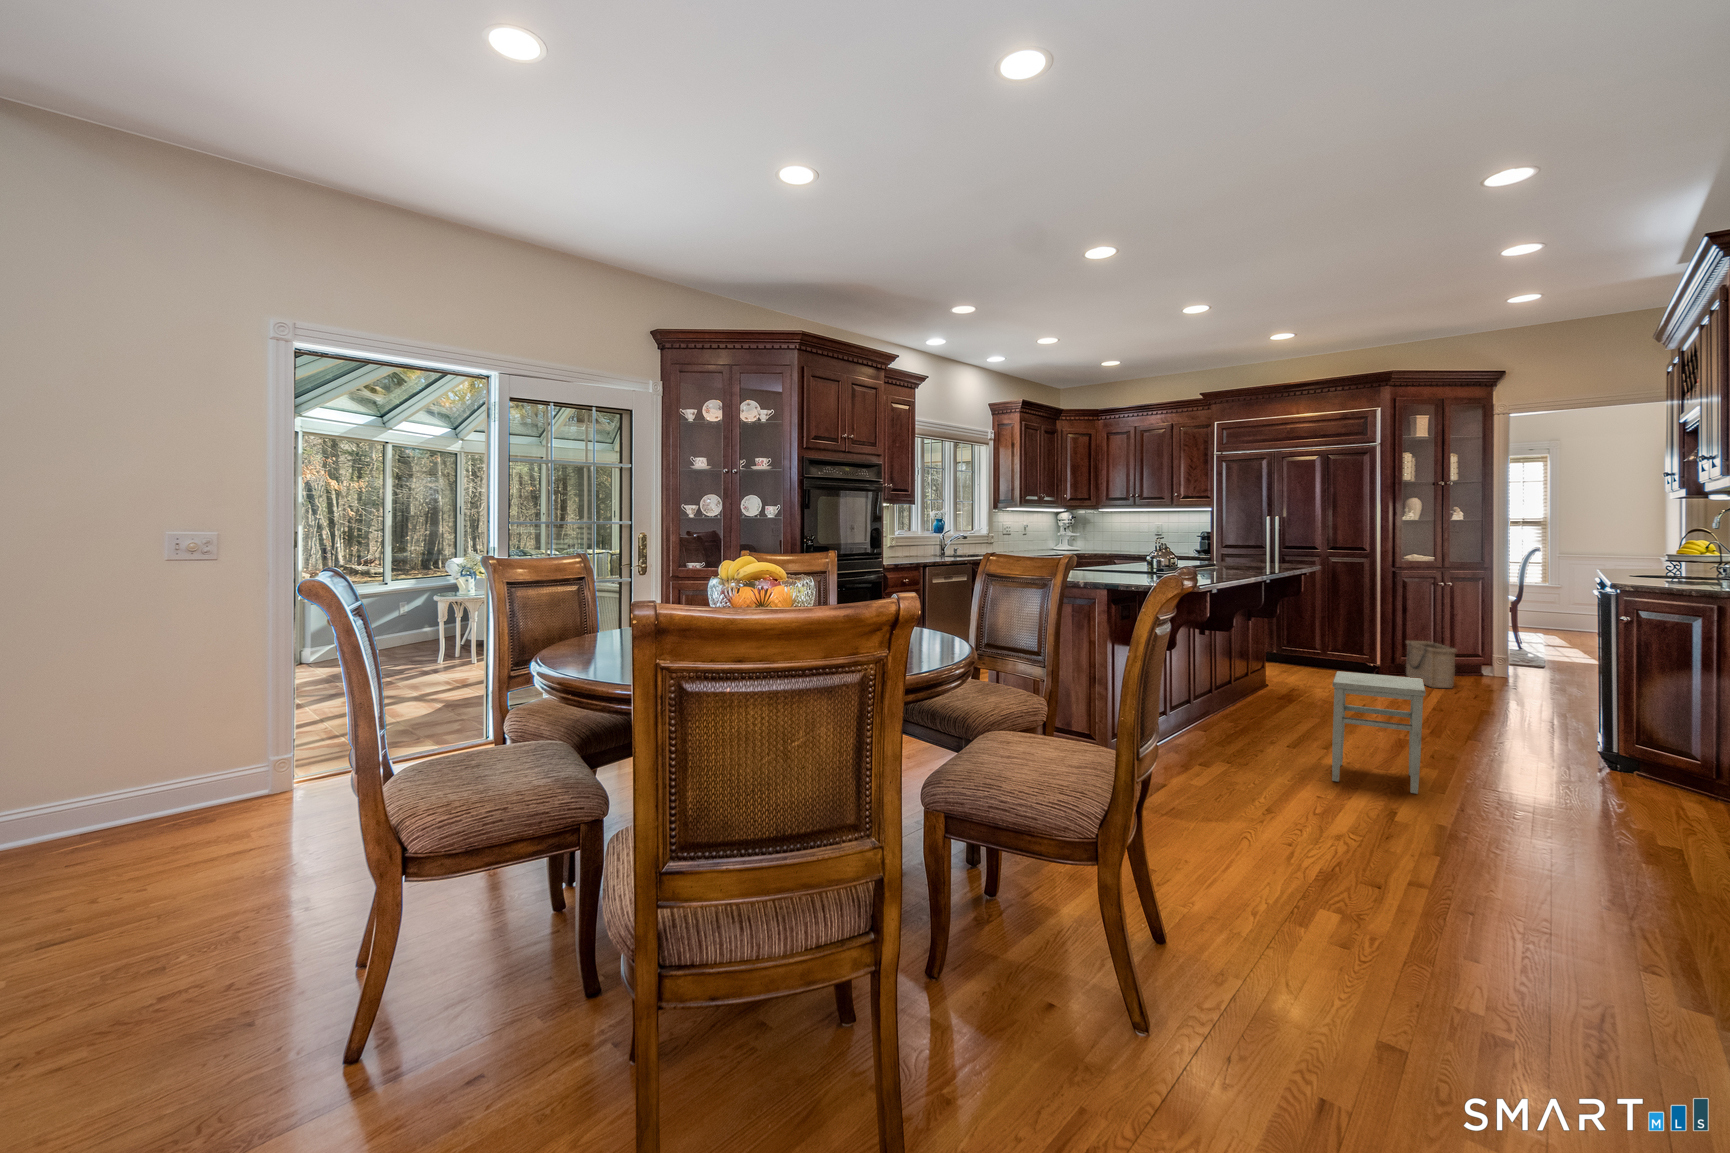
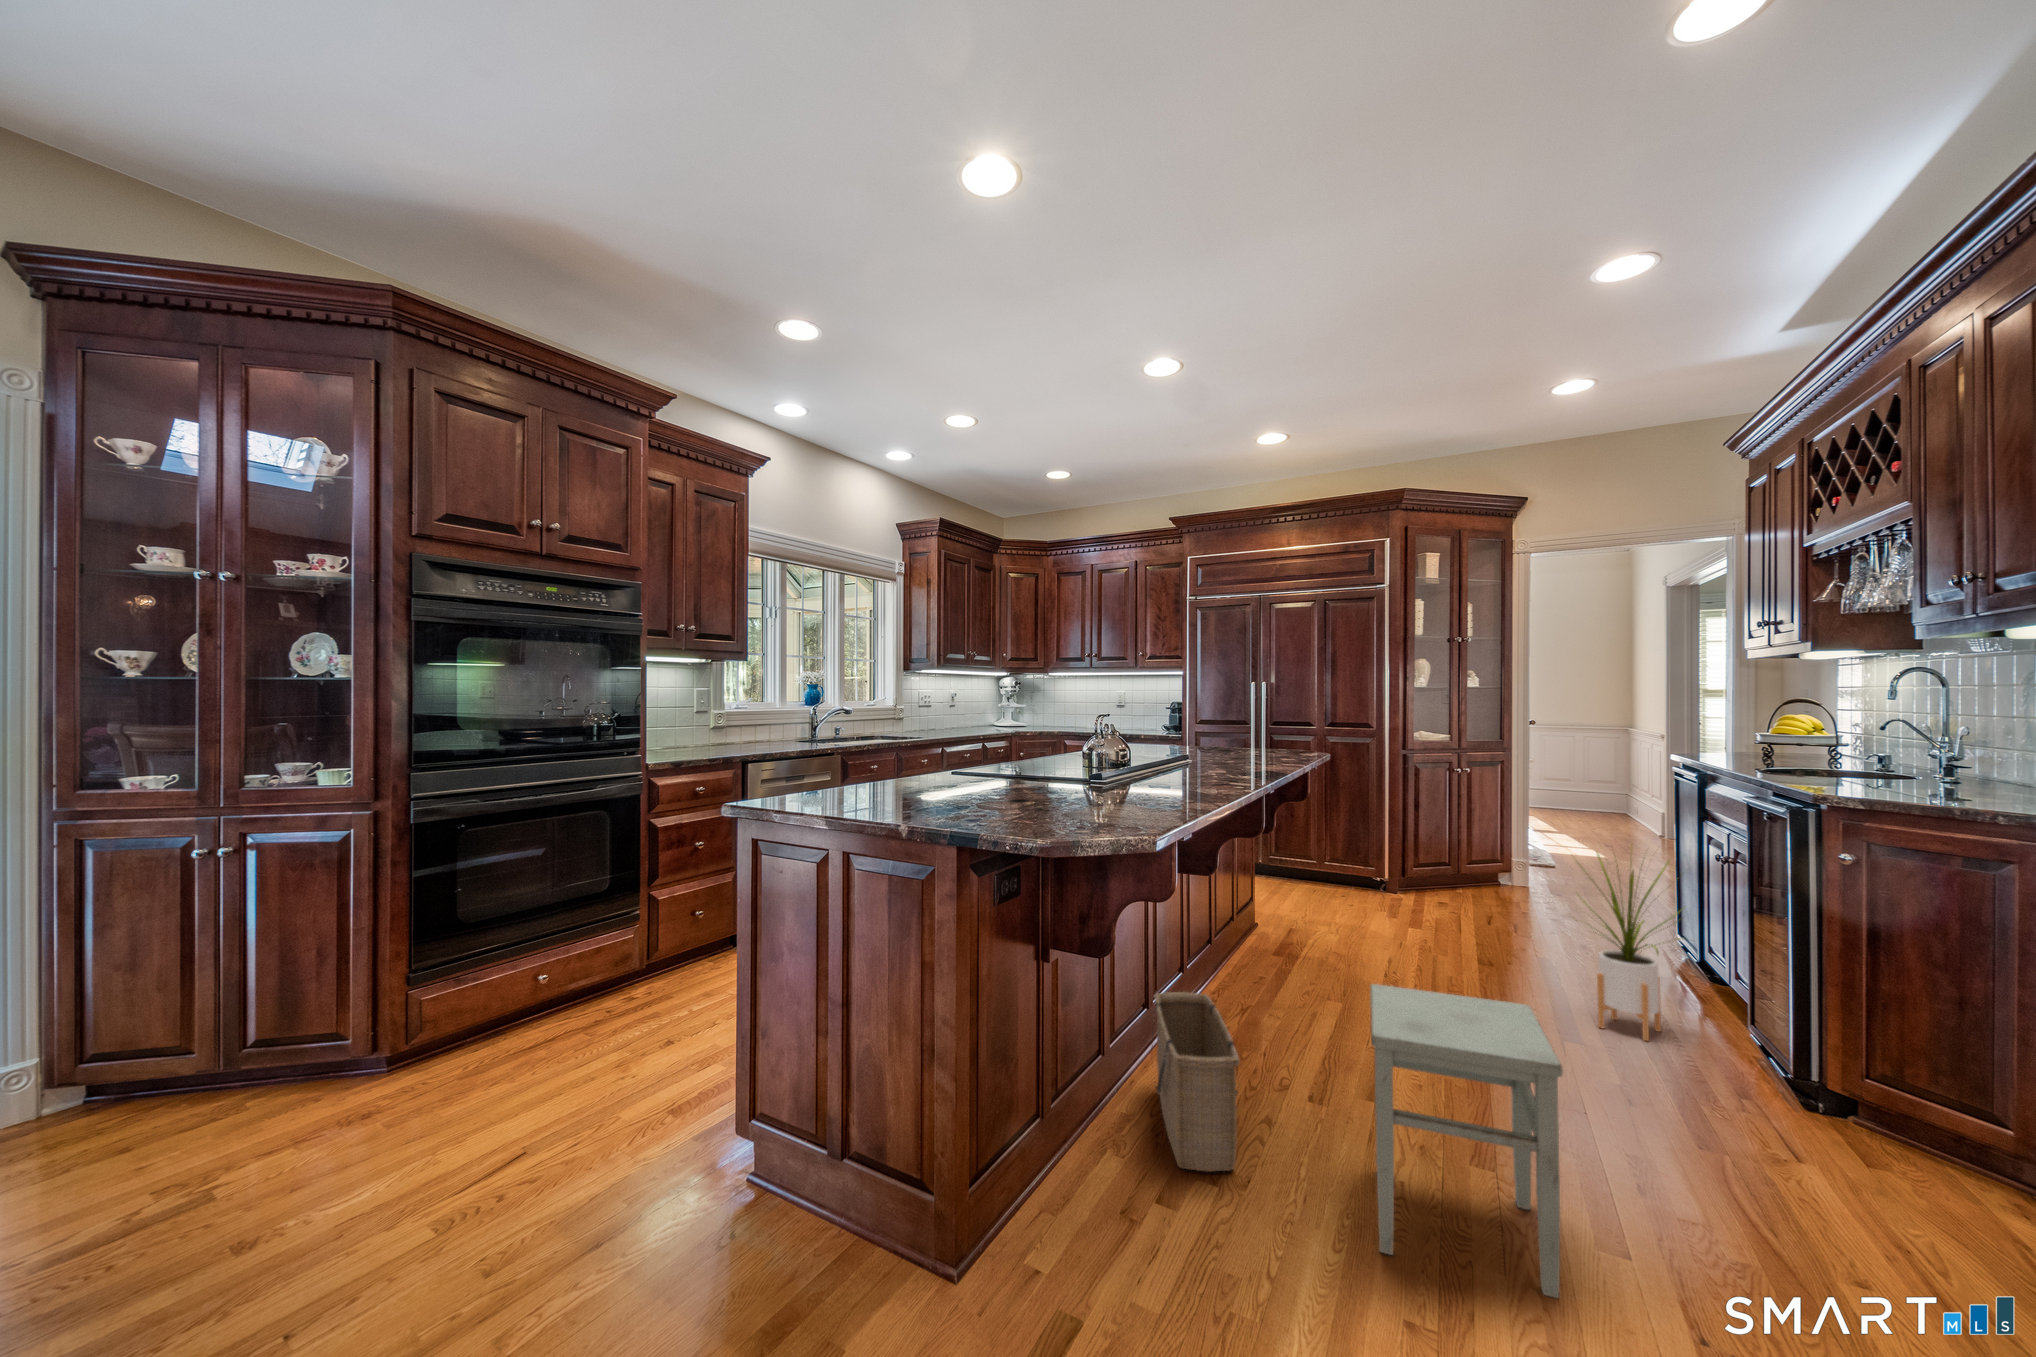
house plant: none [1483,615,1564,735] -> present [1576,855,1683,1041]
basket: present [1406,641,1457,688] -> present [1151,992,1240,1172]

